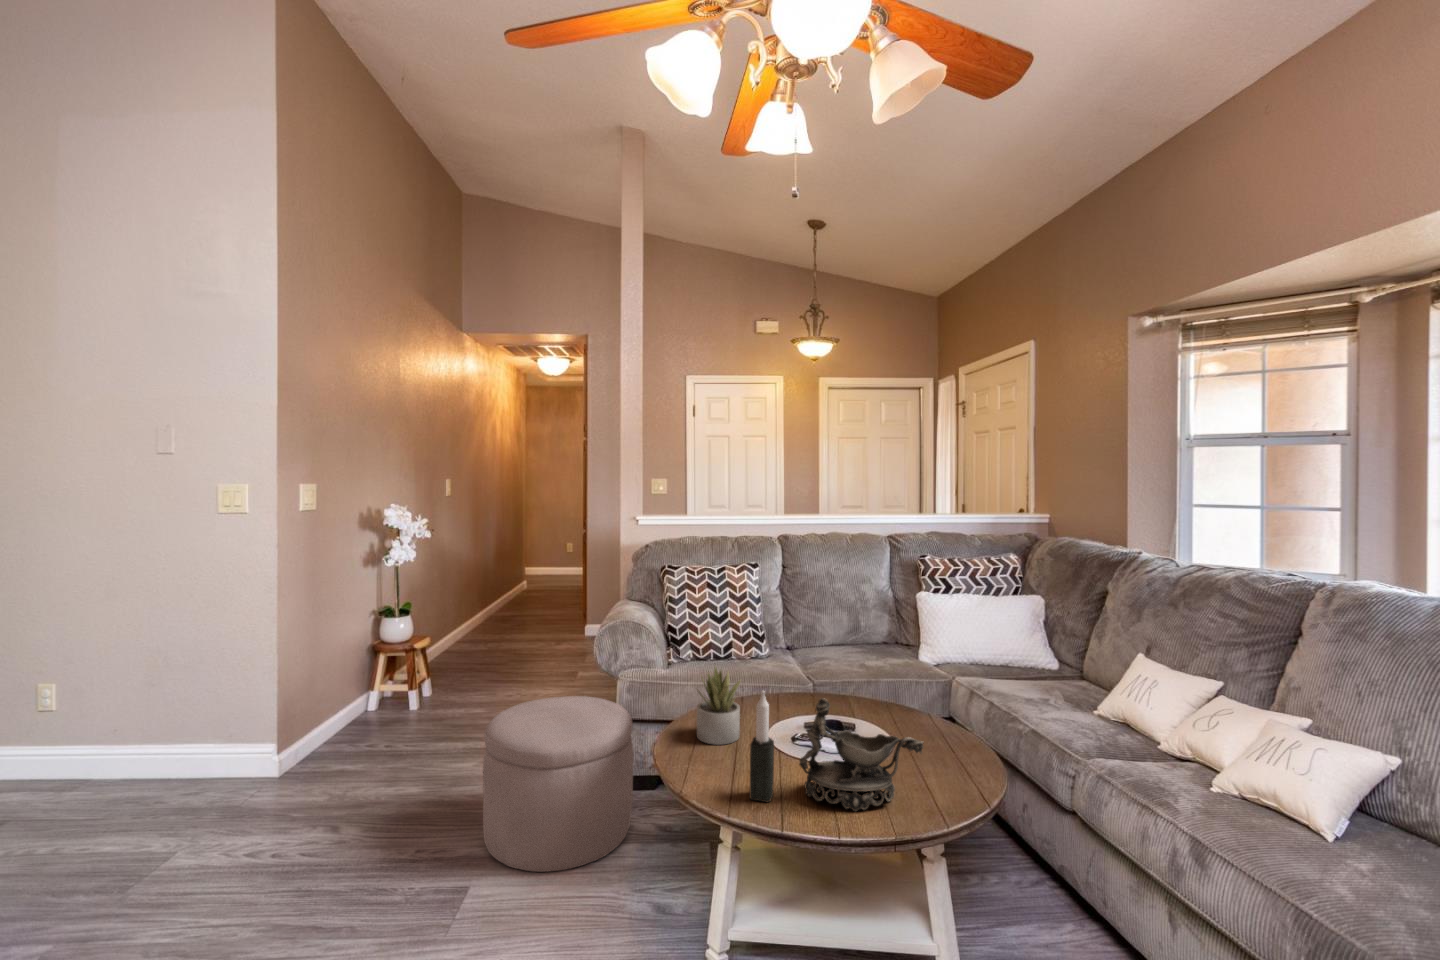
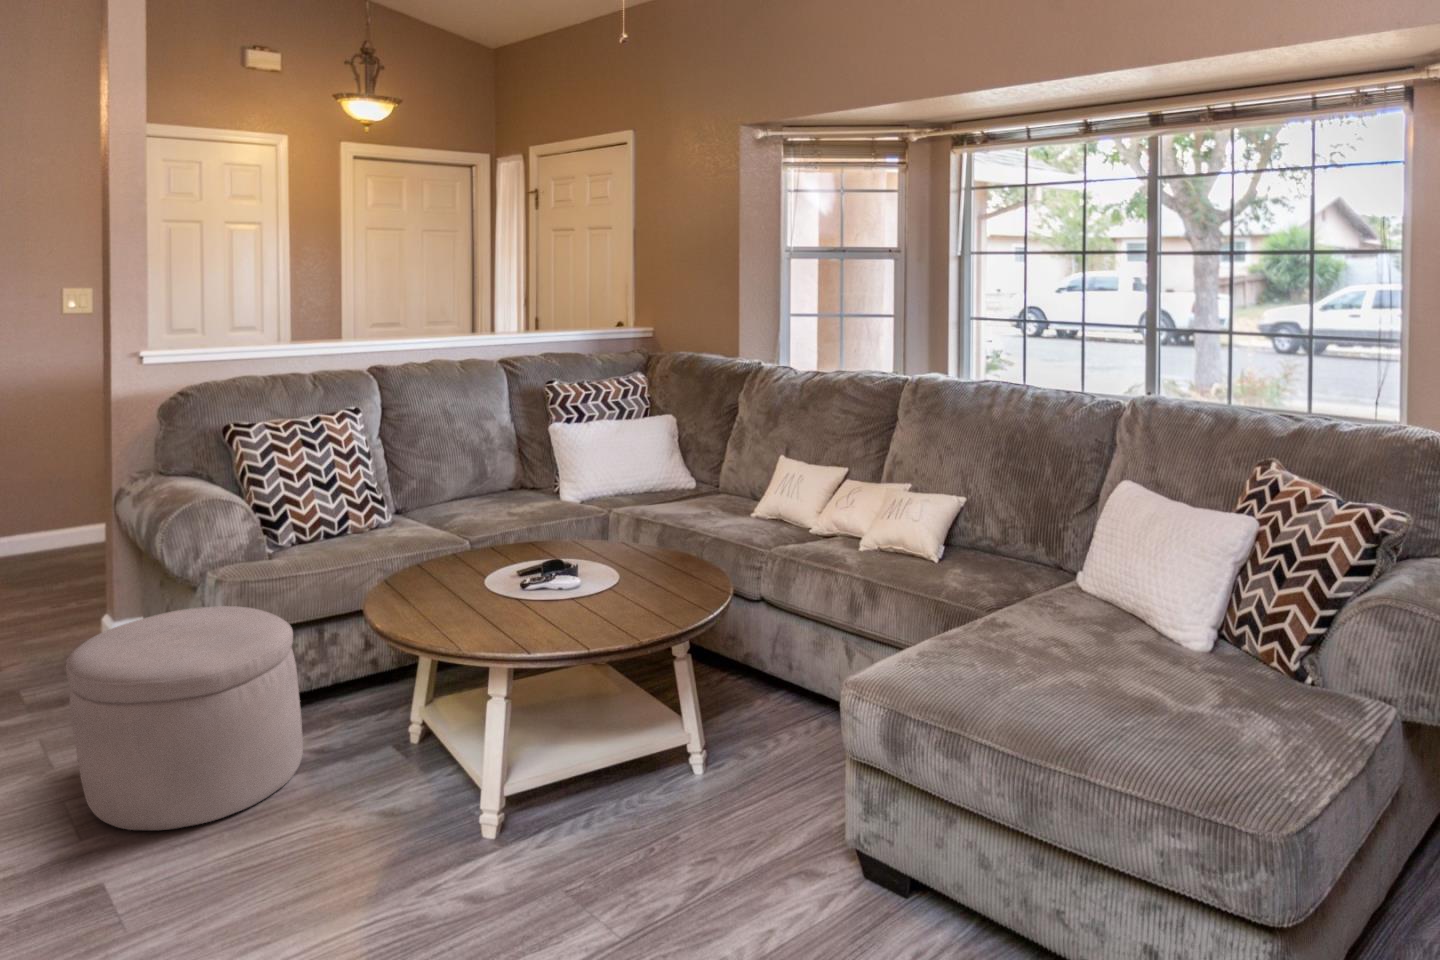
succulent plant: present [697,667,740,745] -> none [409,523,467,609]
candle: present [749,691,774,802] -> none [531,528,557,638]
decorative bowl: present [799,698,923,811] -> none [577,526,681,622]

